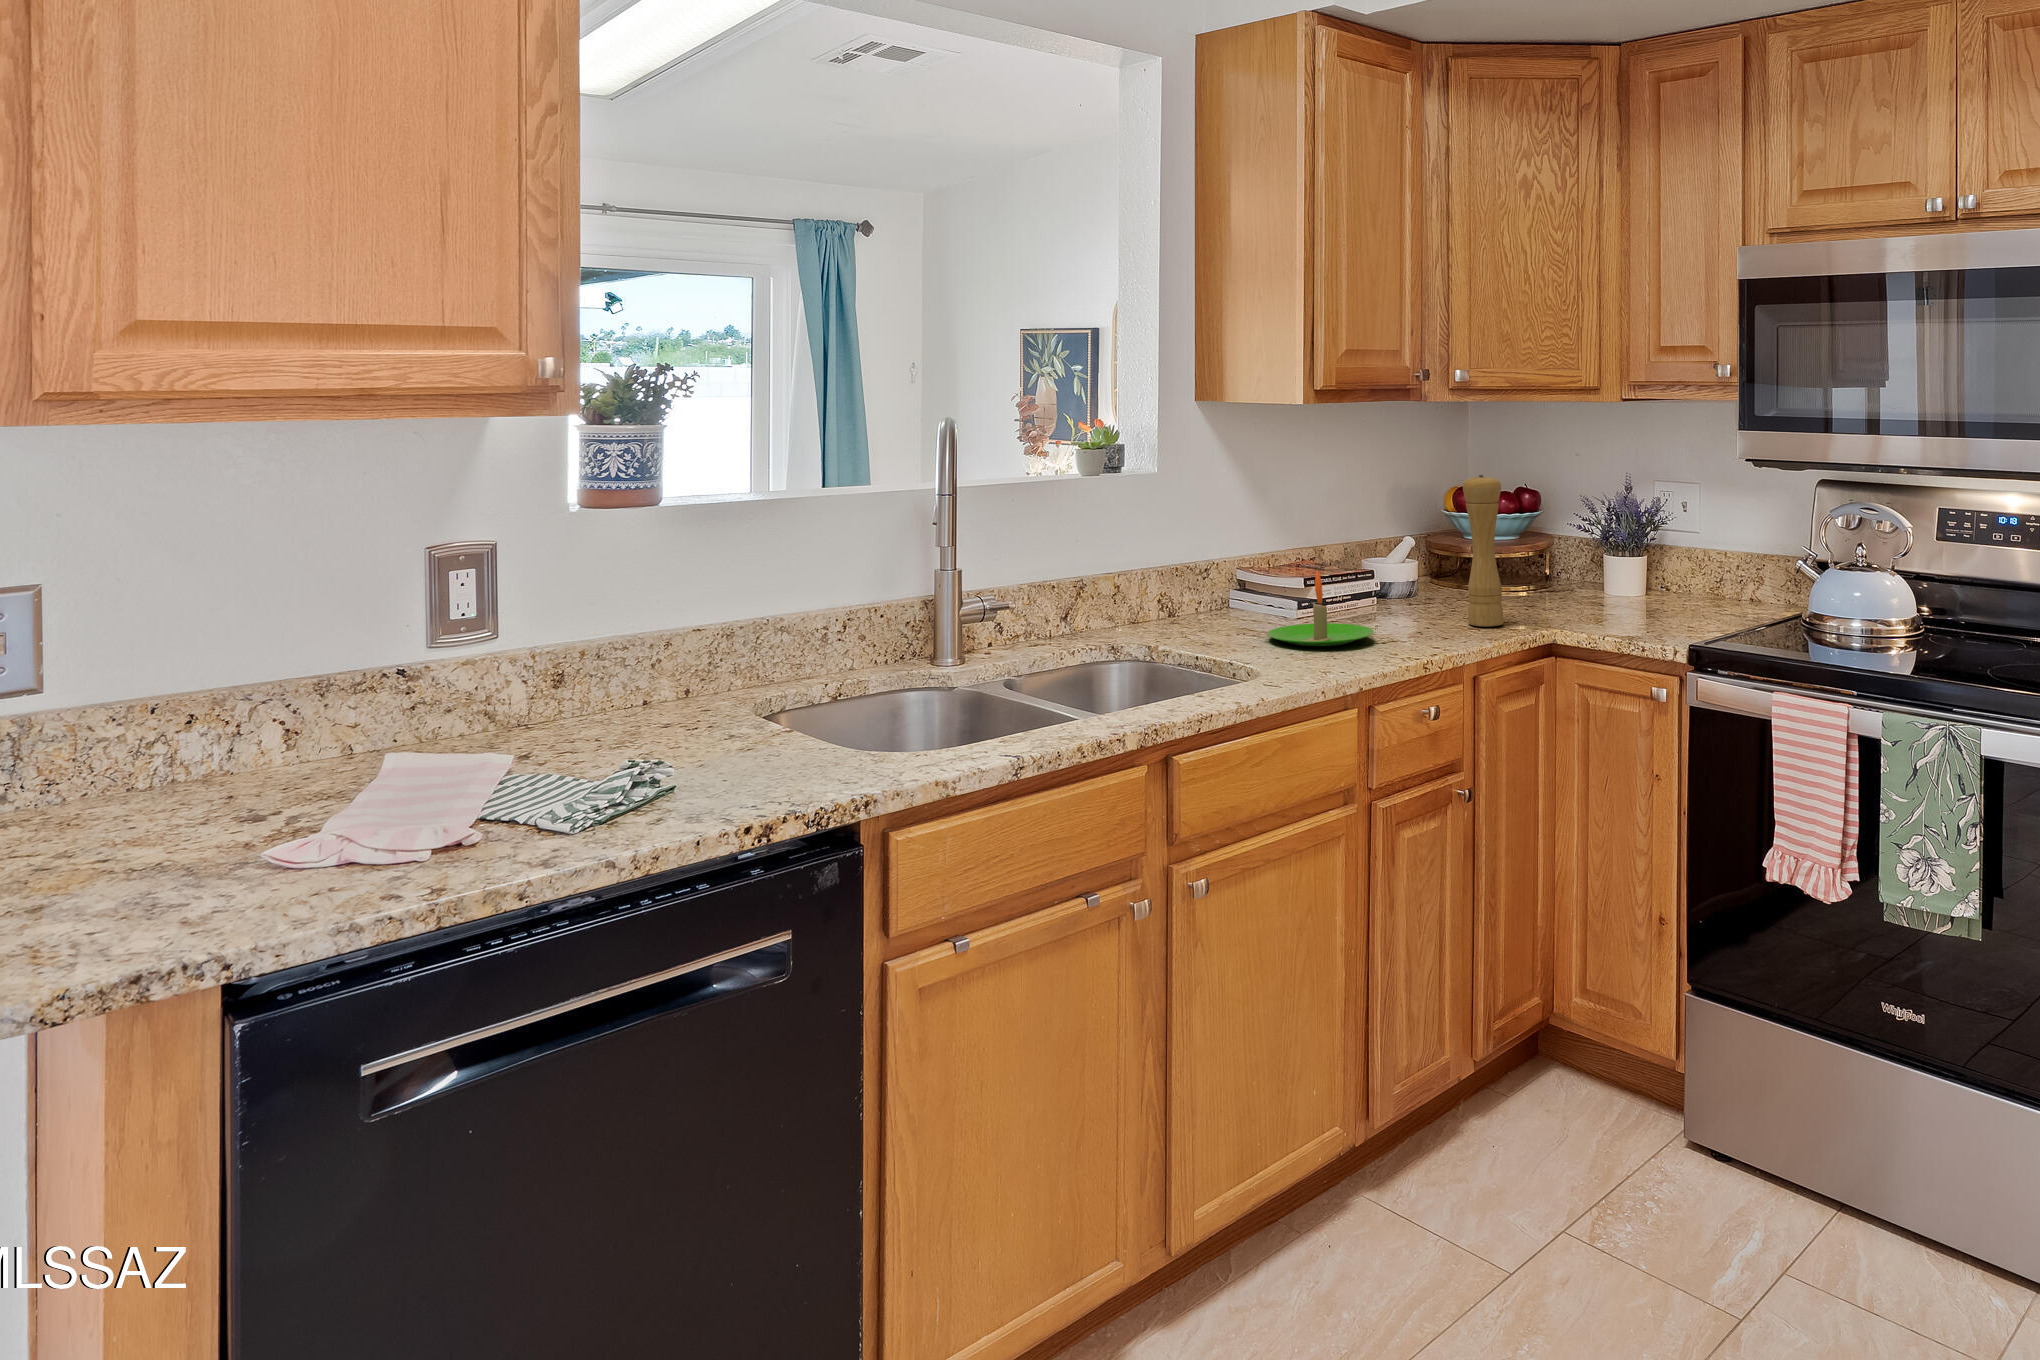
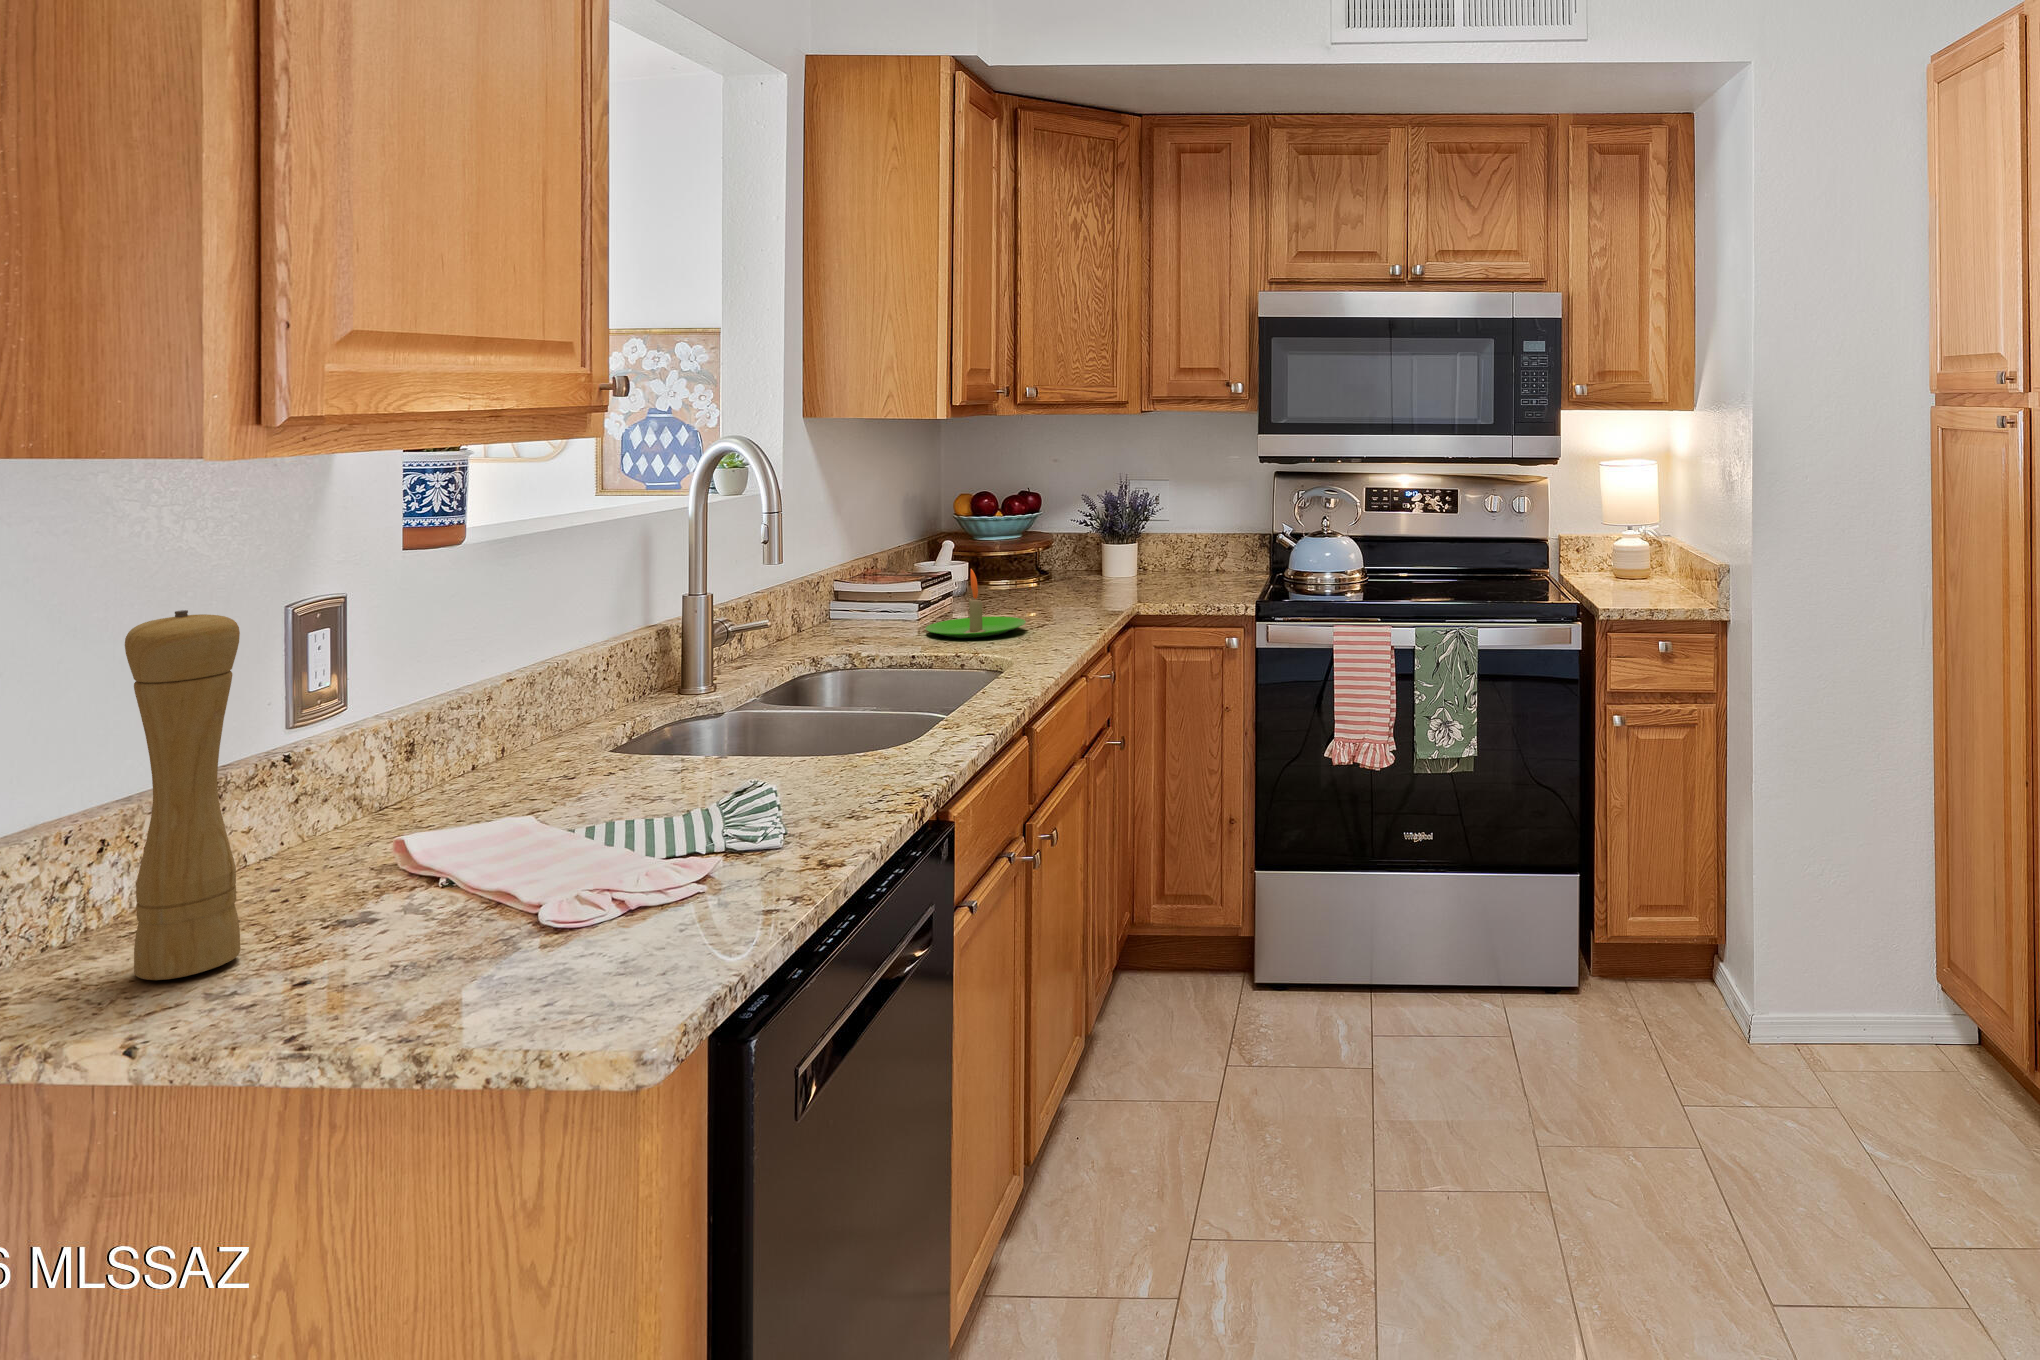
pepper mill: present [1463,475,1504,626] -> present [125,610,240,980]

